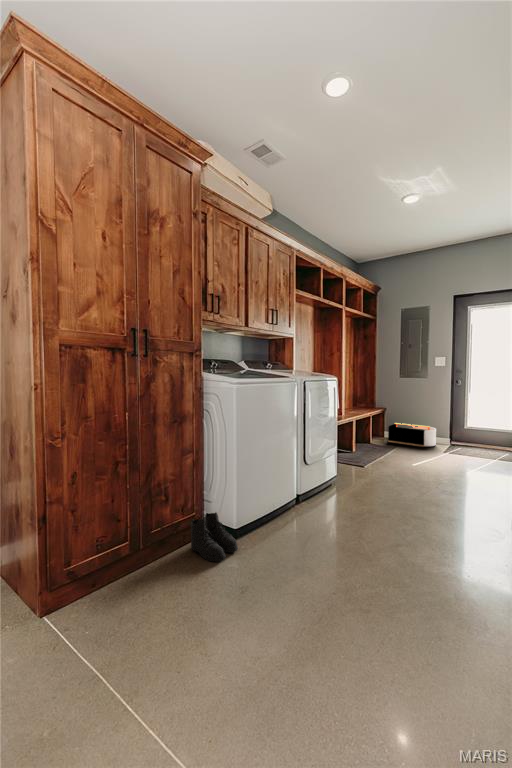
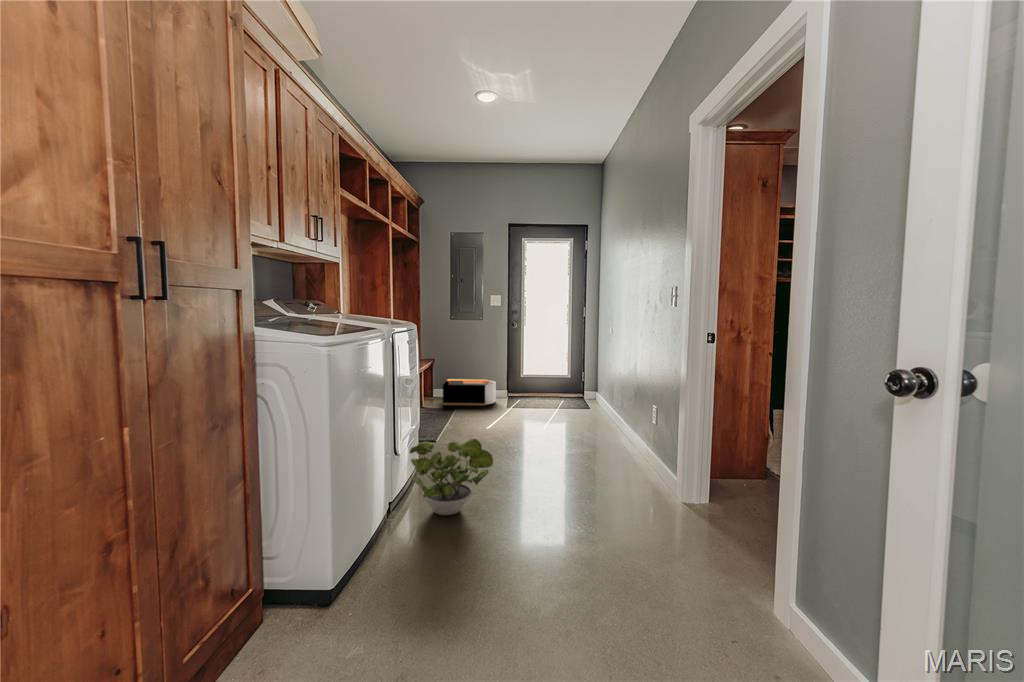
potted plant: none [313,458,372,514] -> present [410,439,493,515]
boots: present [190,512,238,562] -> none [250,573,346,663]

